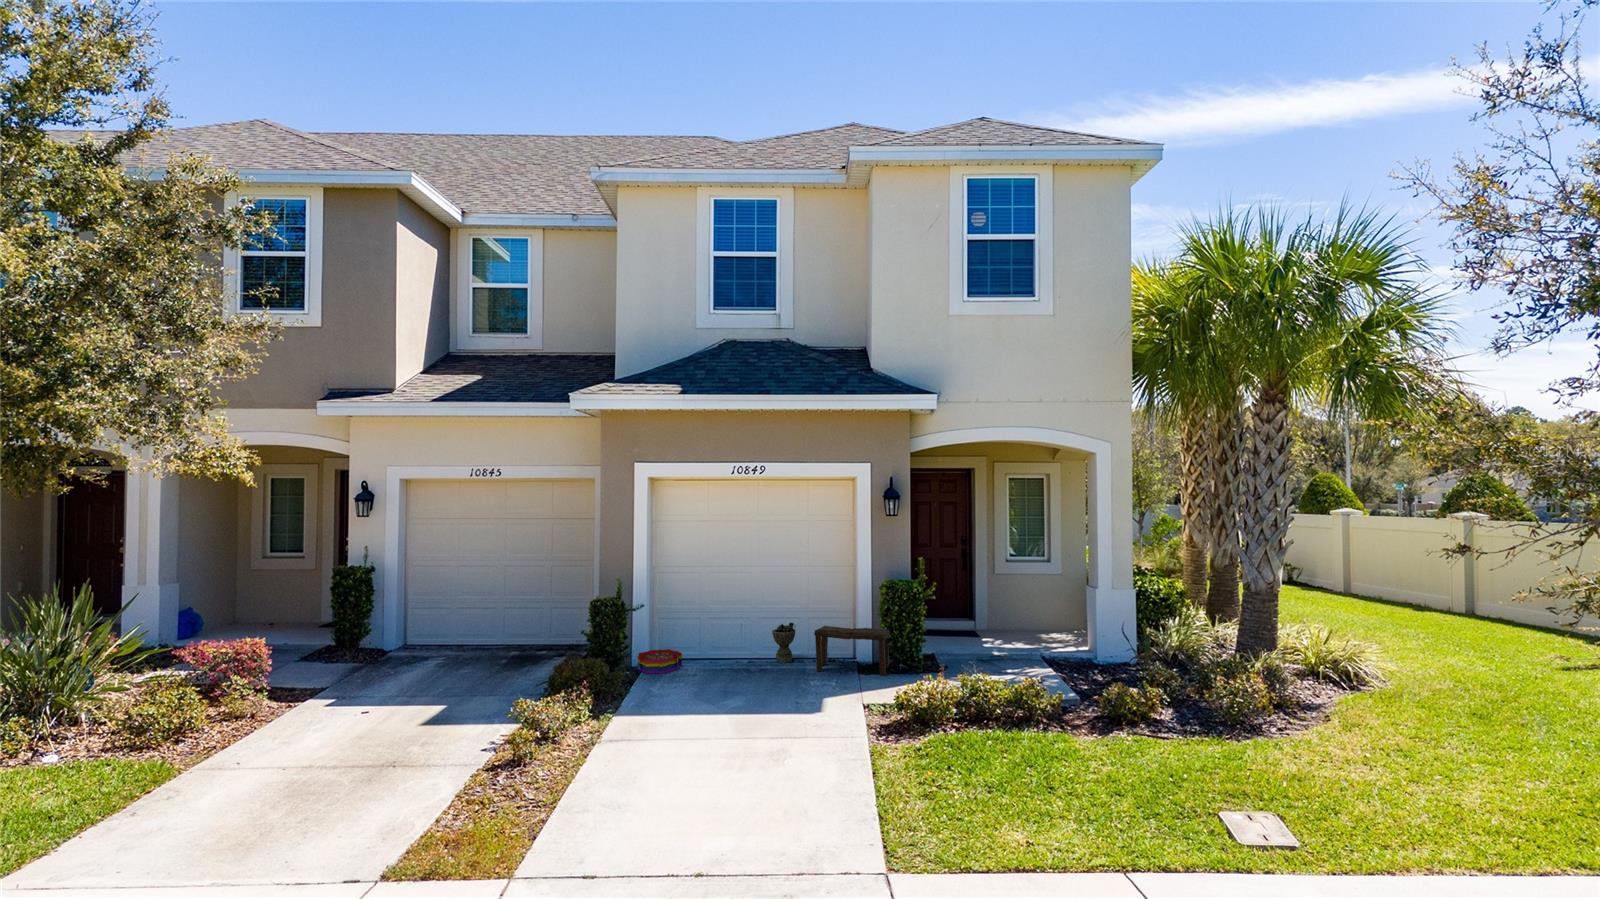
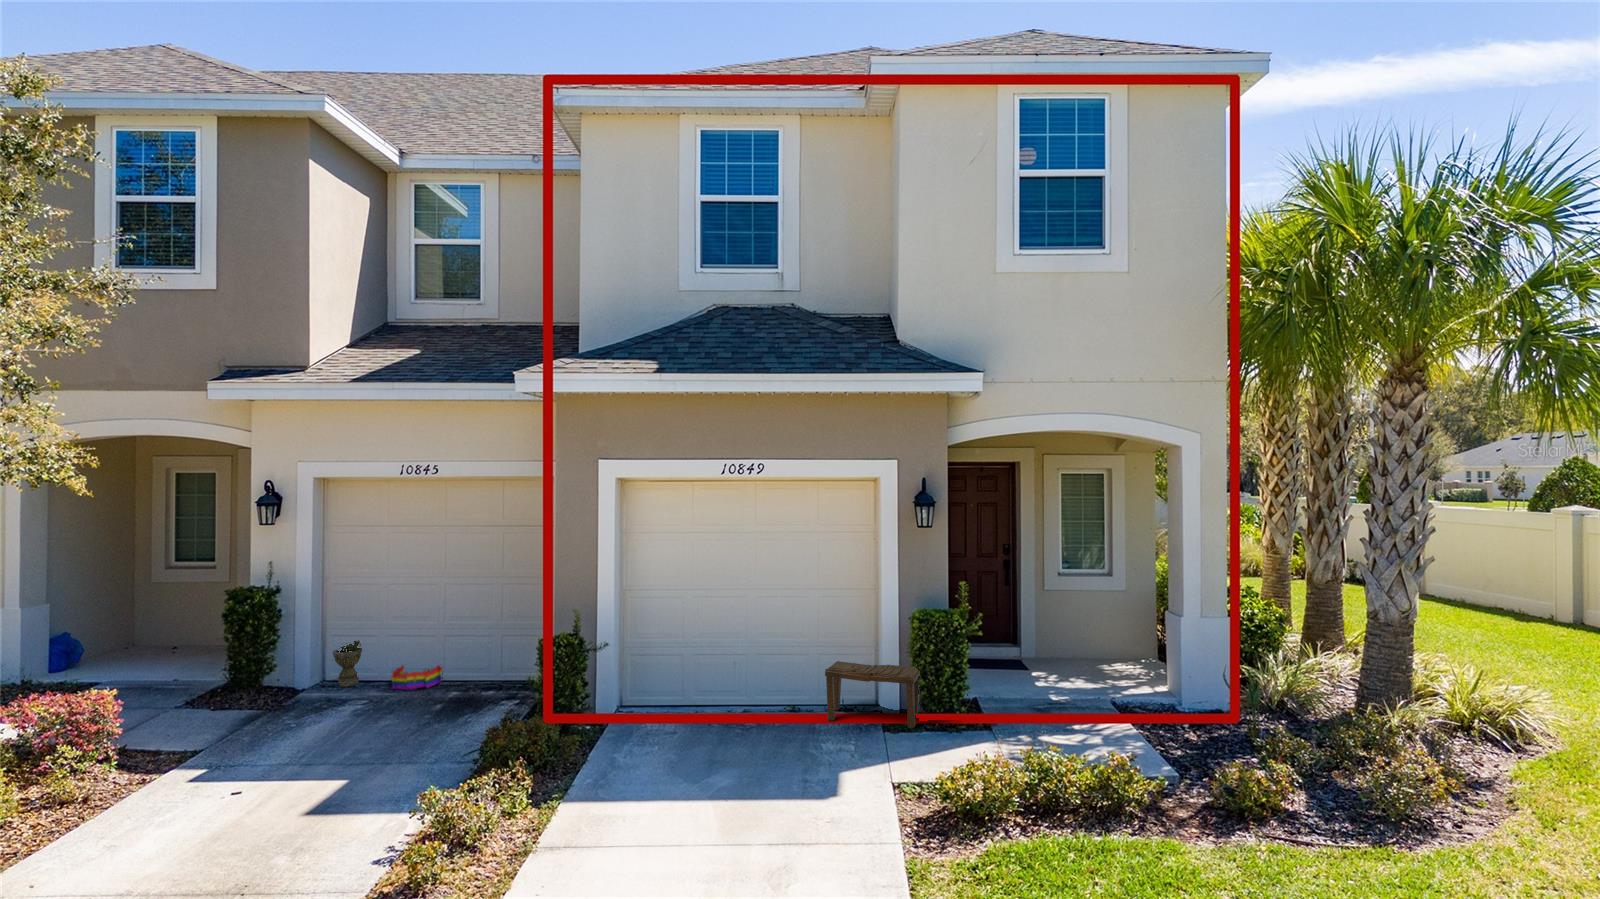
planter: present [772,623,796,663] -> present [333,640,362,687]
storage bin: present [637,649,682,674] -> present [392,665,443,690]

